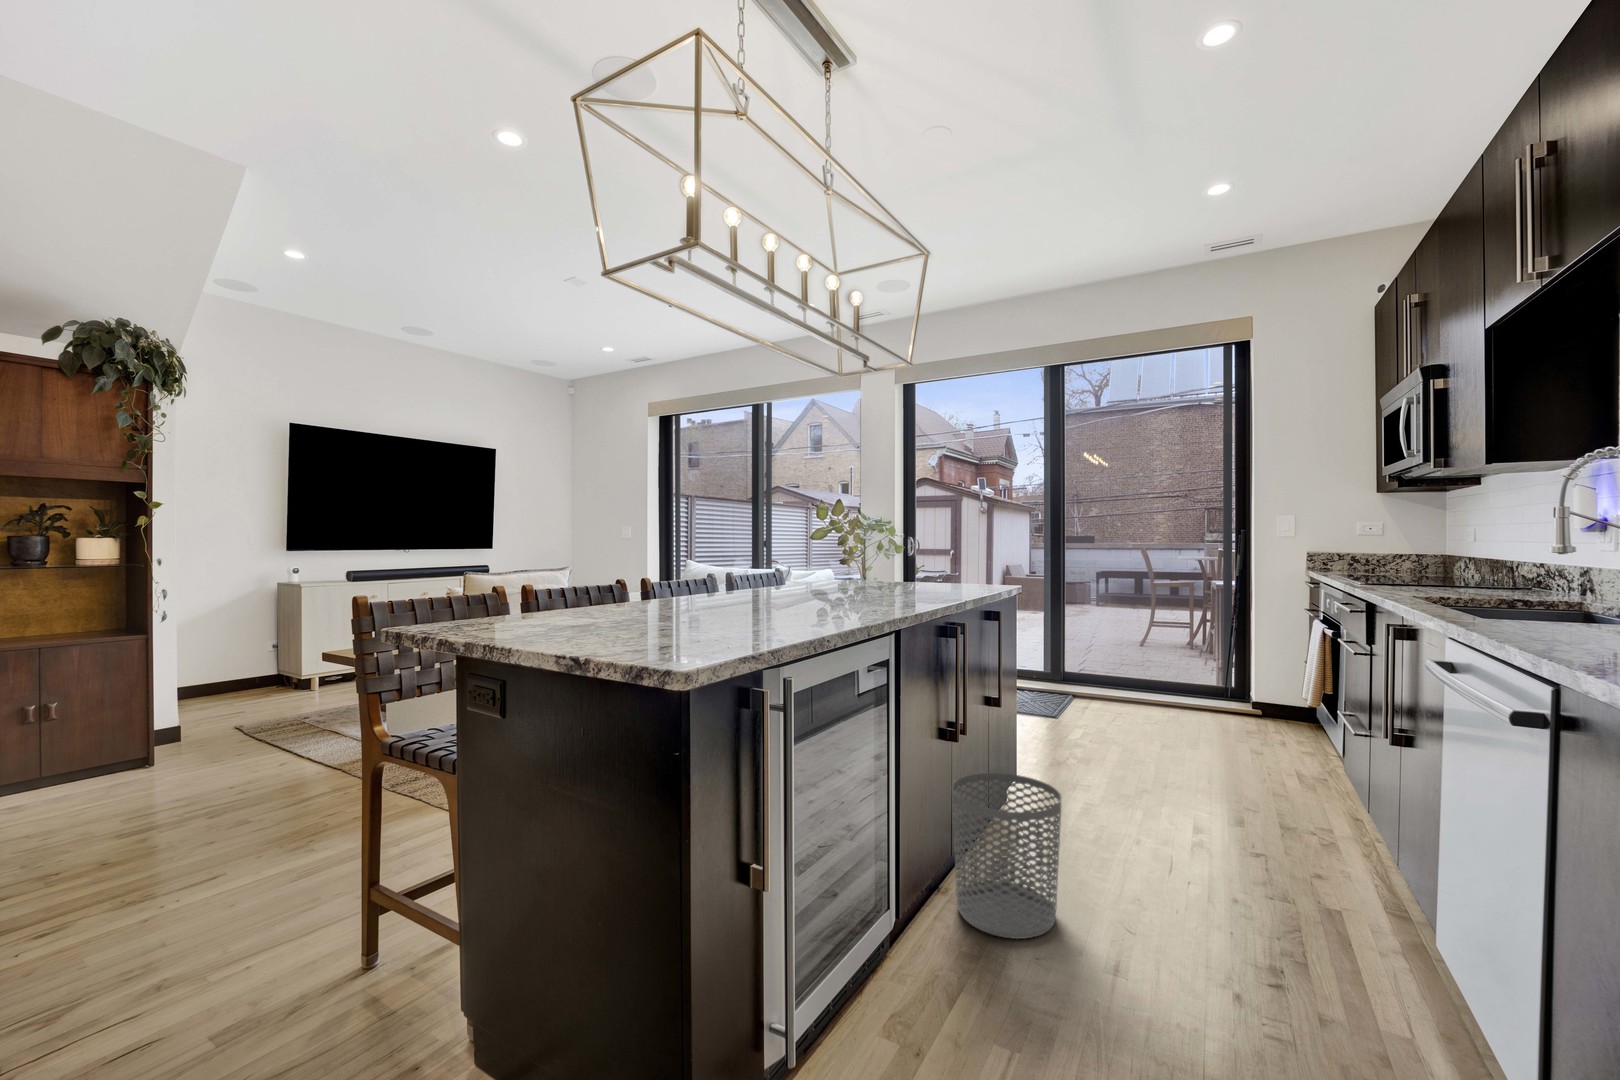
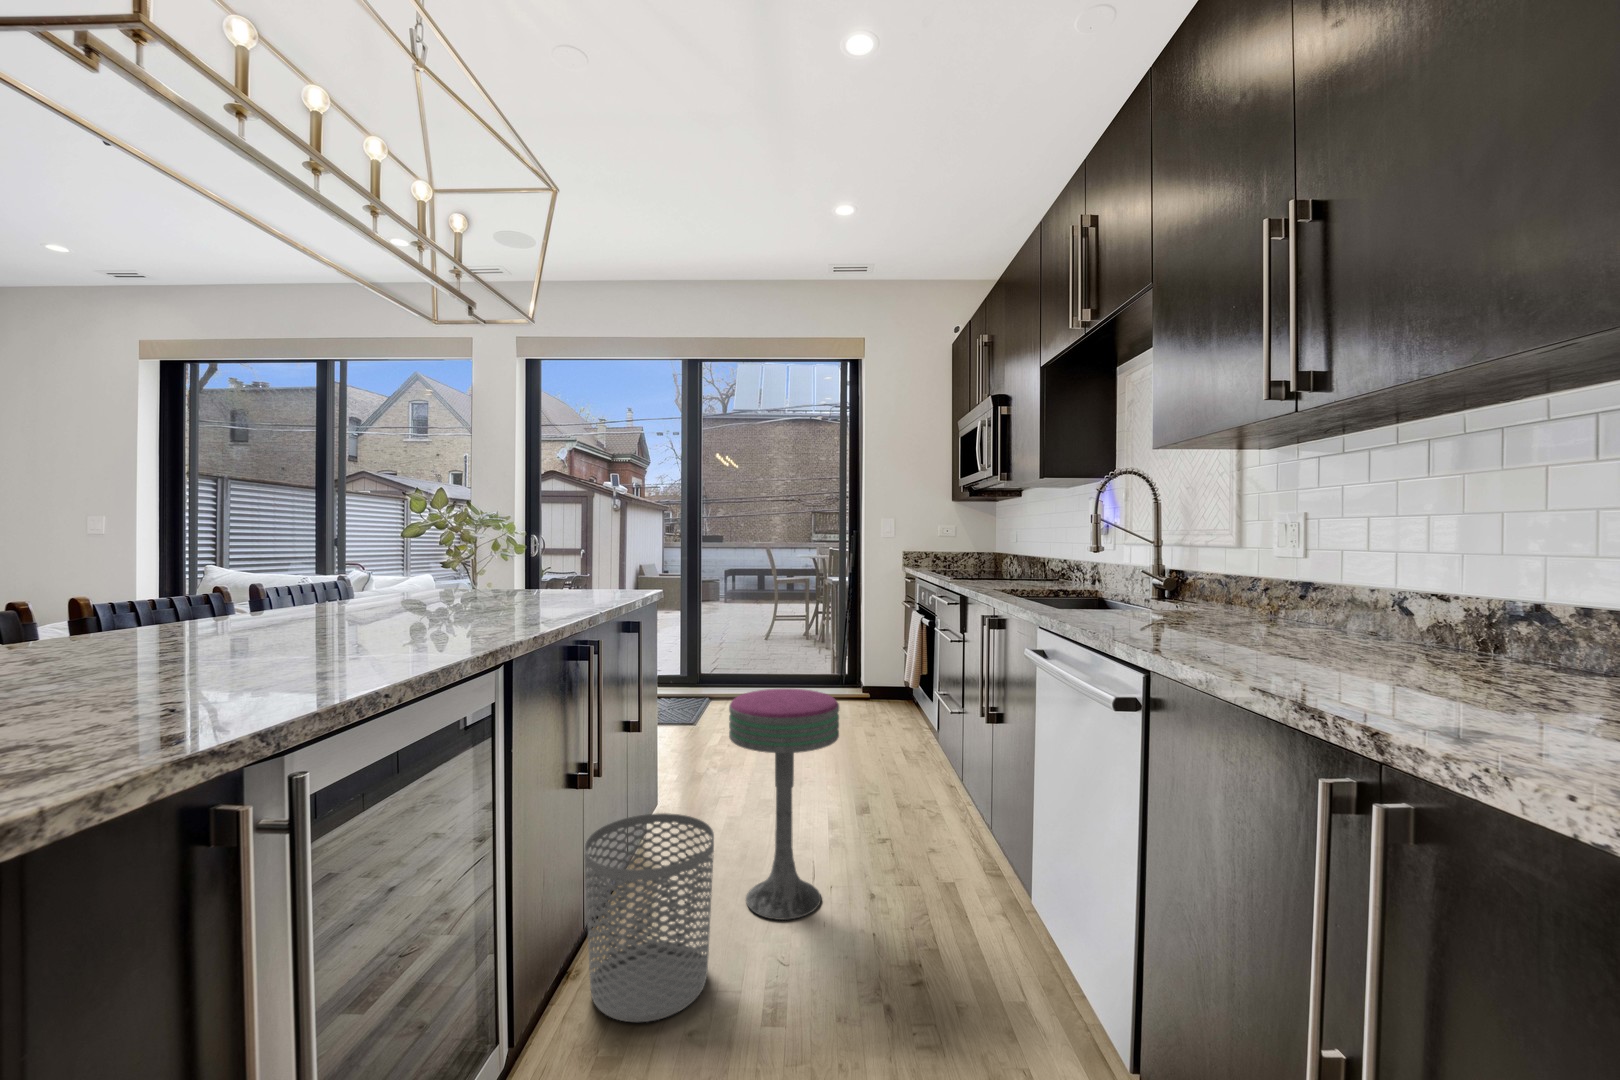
bar stool: none [1080,682,1195,899] -> present [729,689,839,920]

